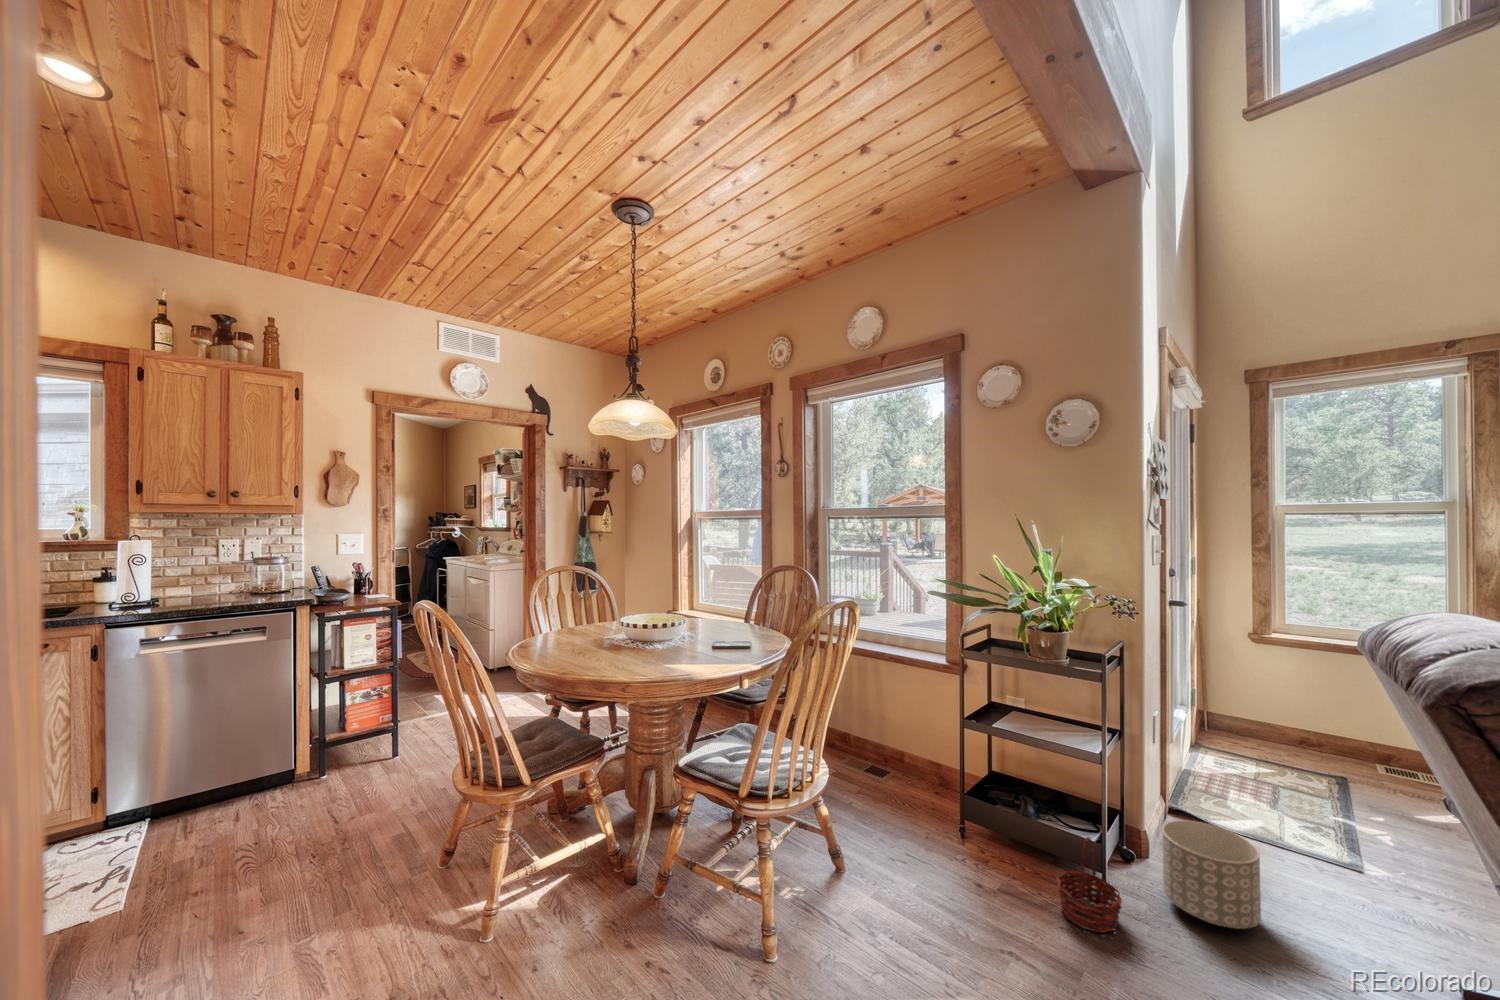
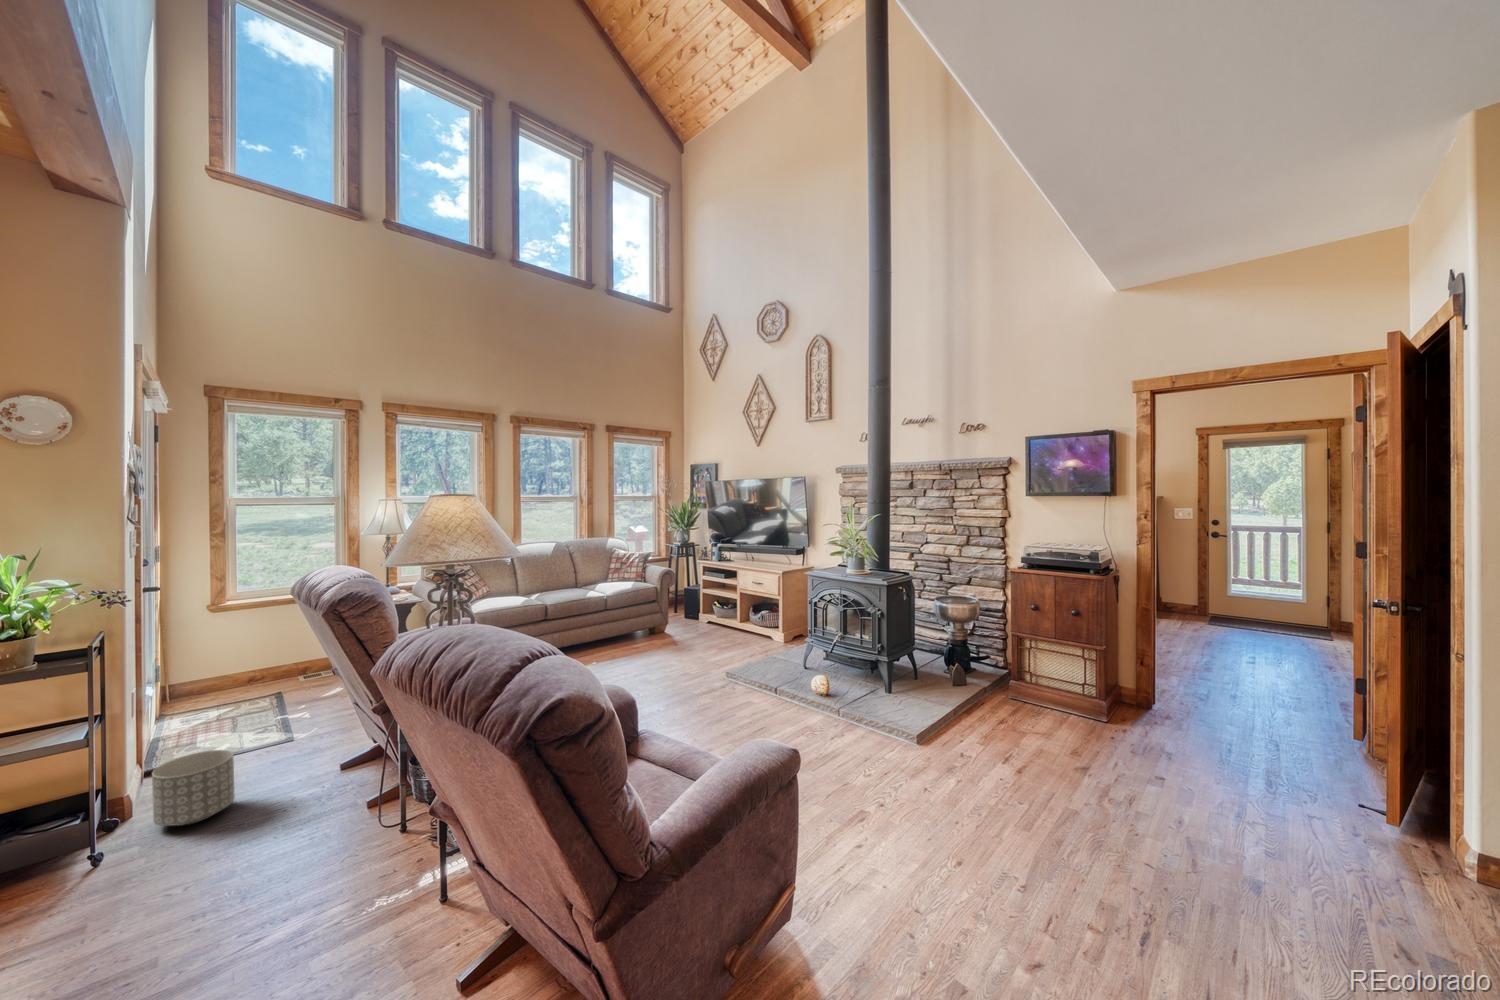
basket: present [1057,837,1122,933] -> none [39,812,120,897]

